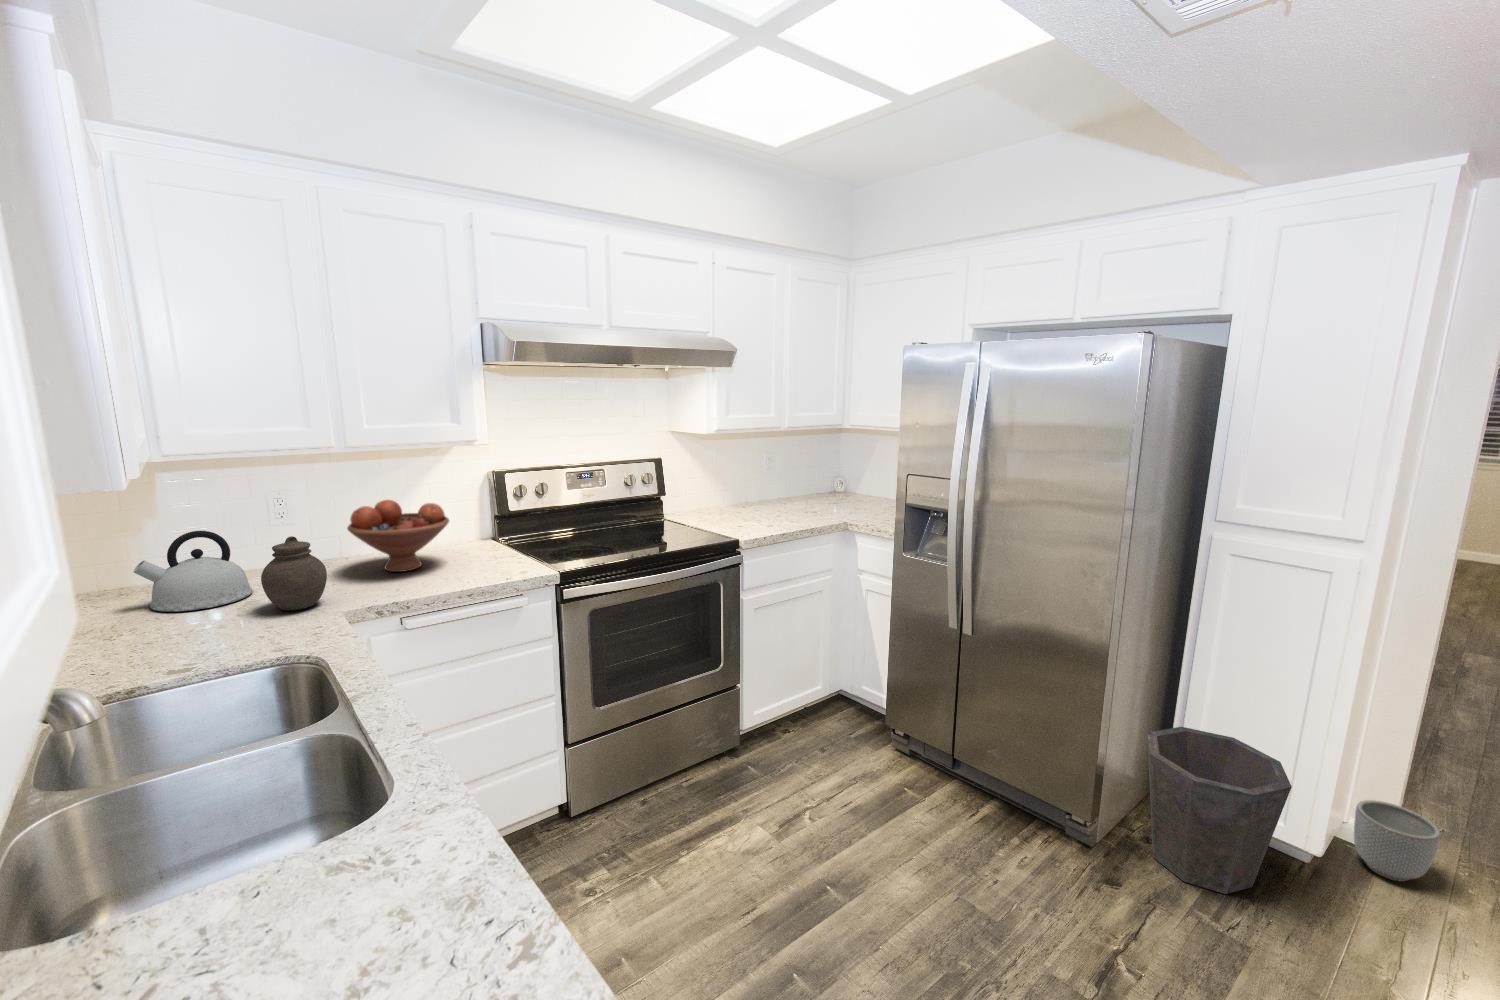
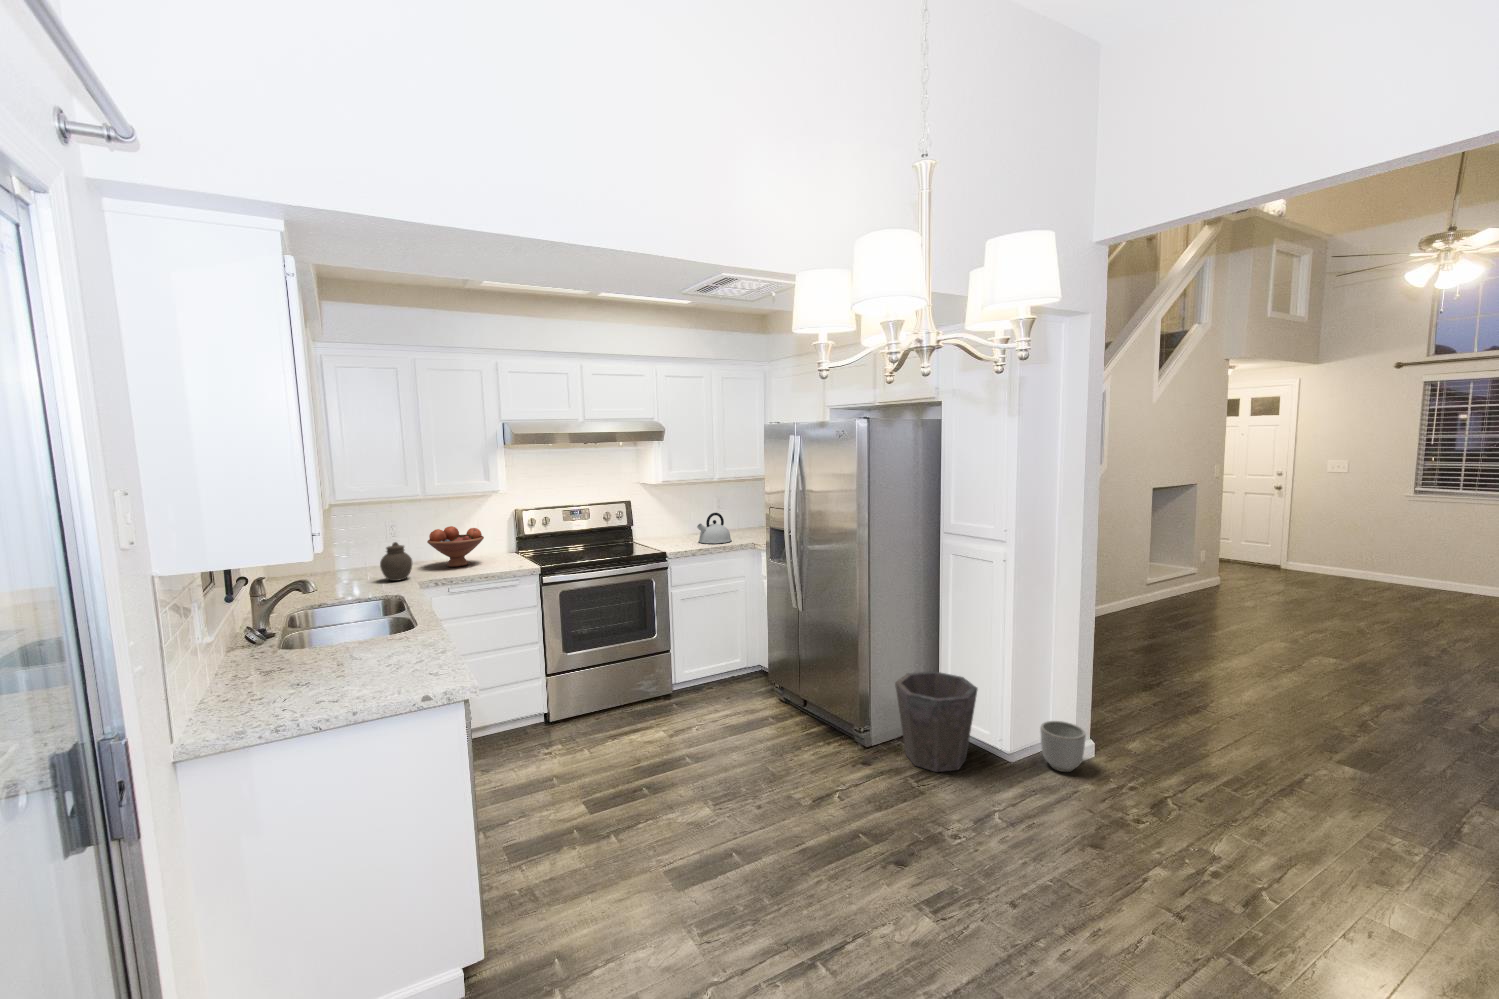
kettle: present [133,531,253,612] -> present [697,513,731,544]

